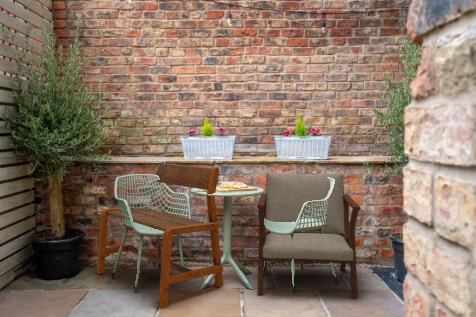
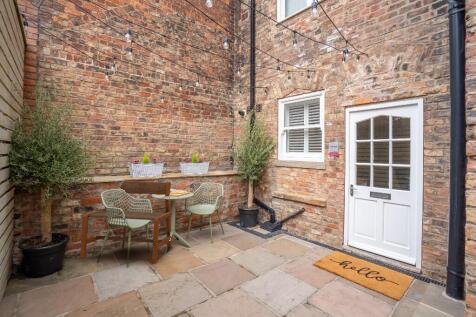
lounge chair: present [257,173,361,299] -> none [178,181,238,246]

